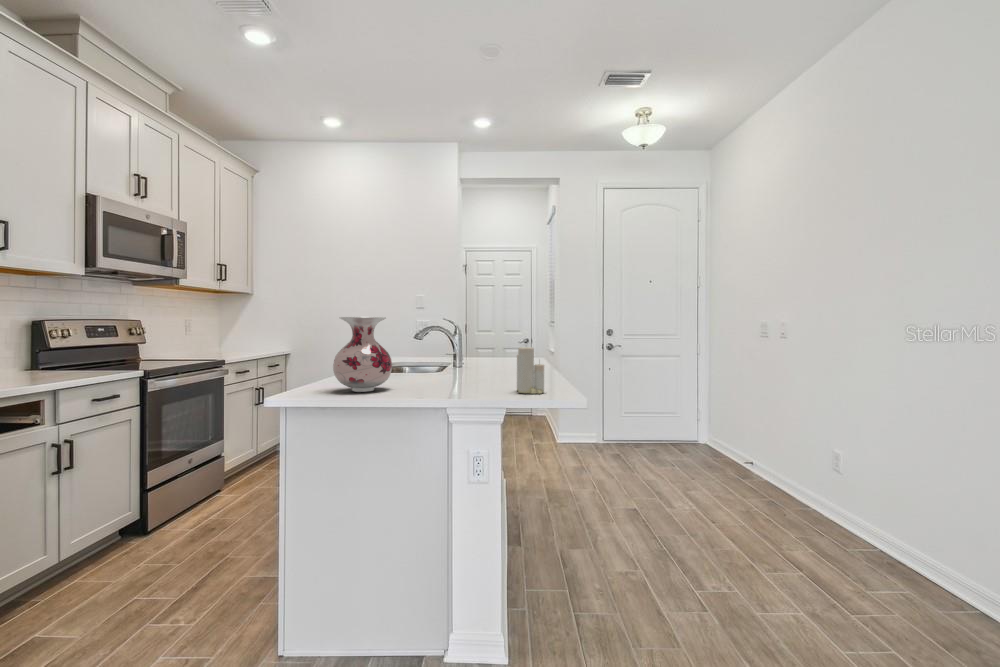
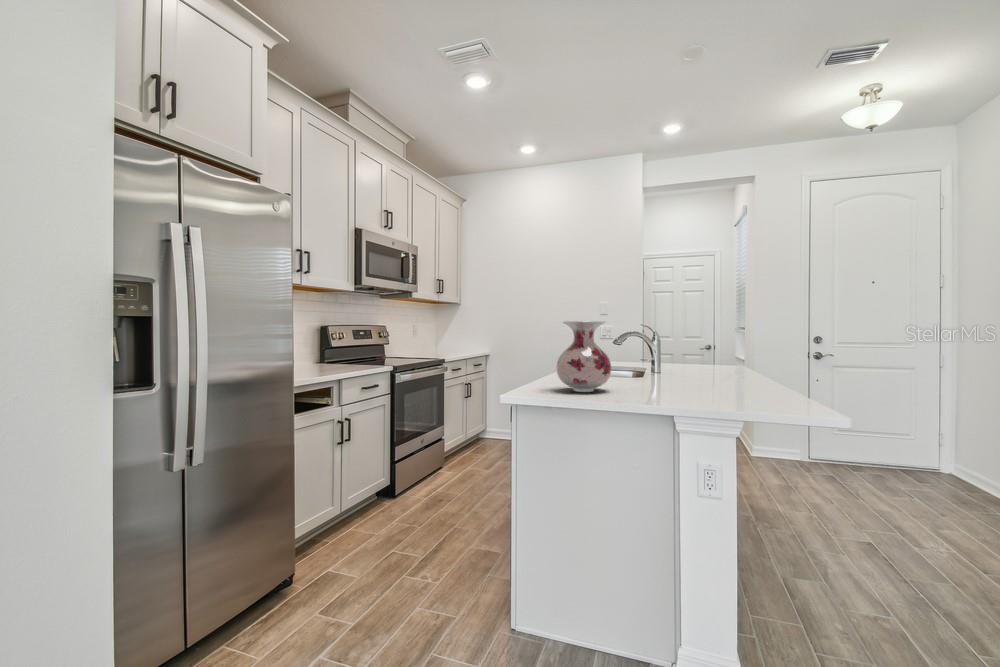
candle: present [517,347,544,394] -> none [751,347,788,403]

